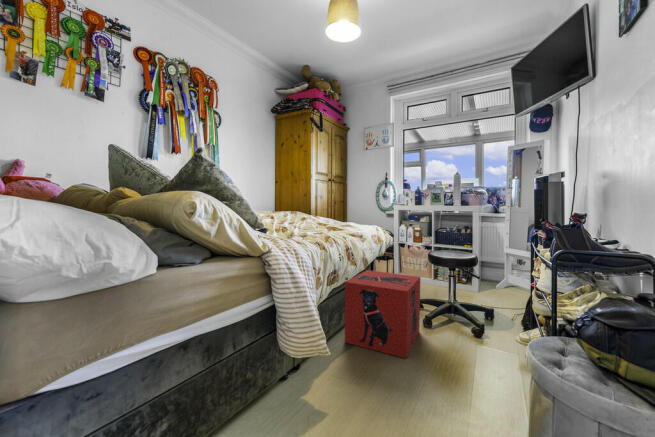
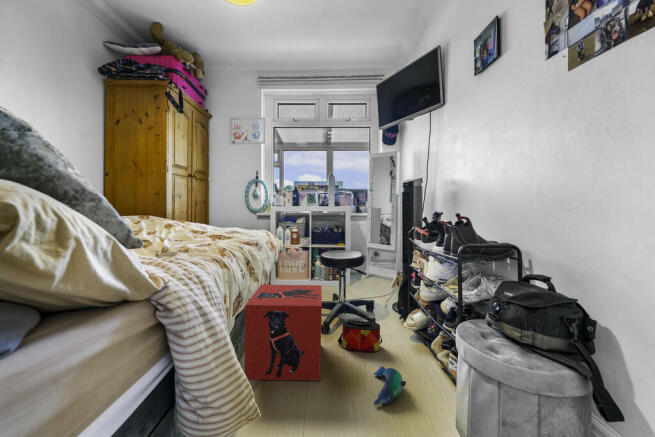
bag: none [437,314,486,351] -> present [338,320,382,352]
plush toy: none [449,362,490,394] -> present [374,366,406,405]

